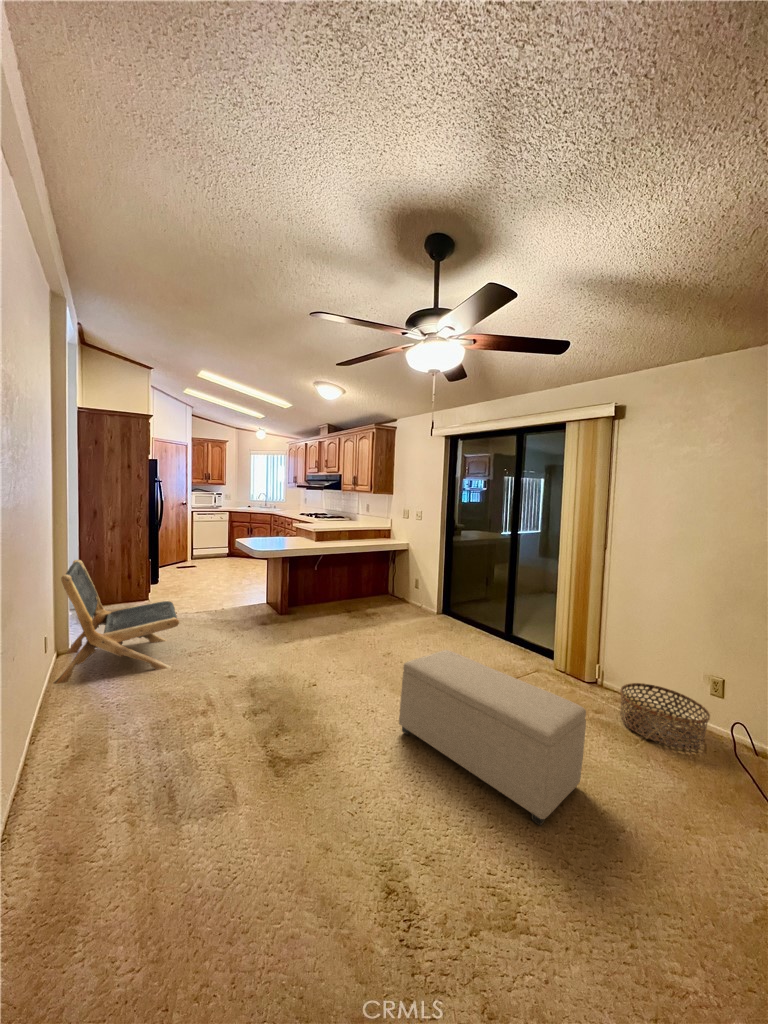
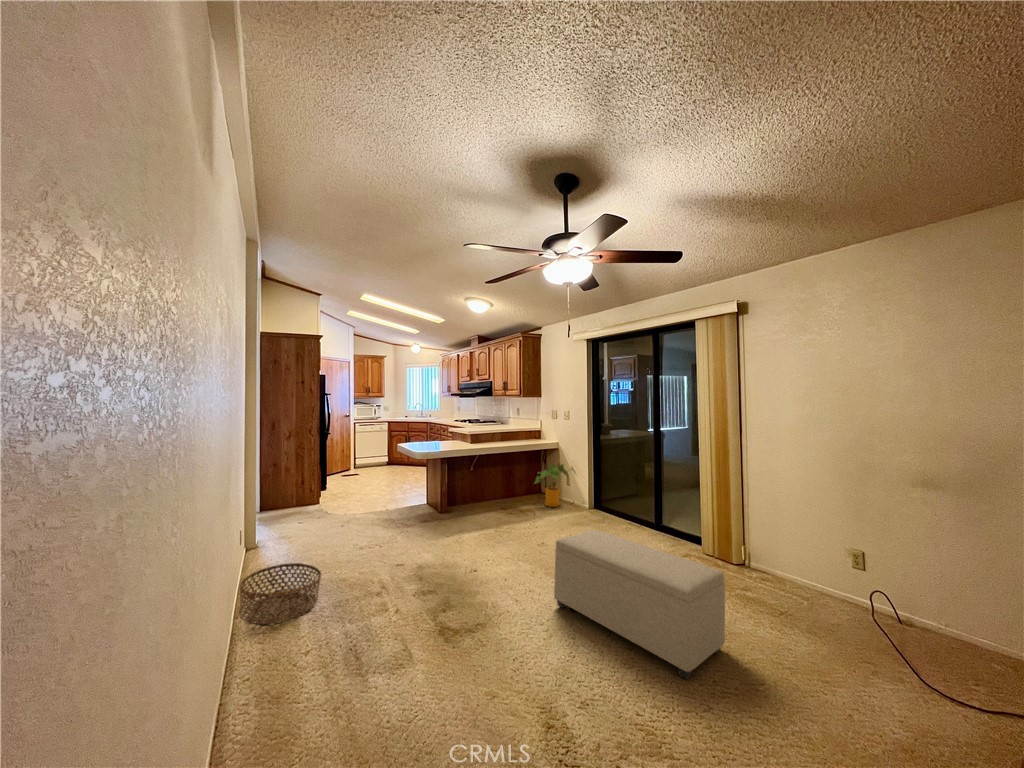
lounge chair: present [53,560,179,684] -> none [245,462,353,572]
house plant: none [381,566,427,612] -> present [535,463,575,507]
basket: present [620,683,710,750] -> present [239,563,321,624]

